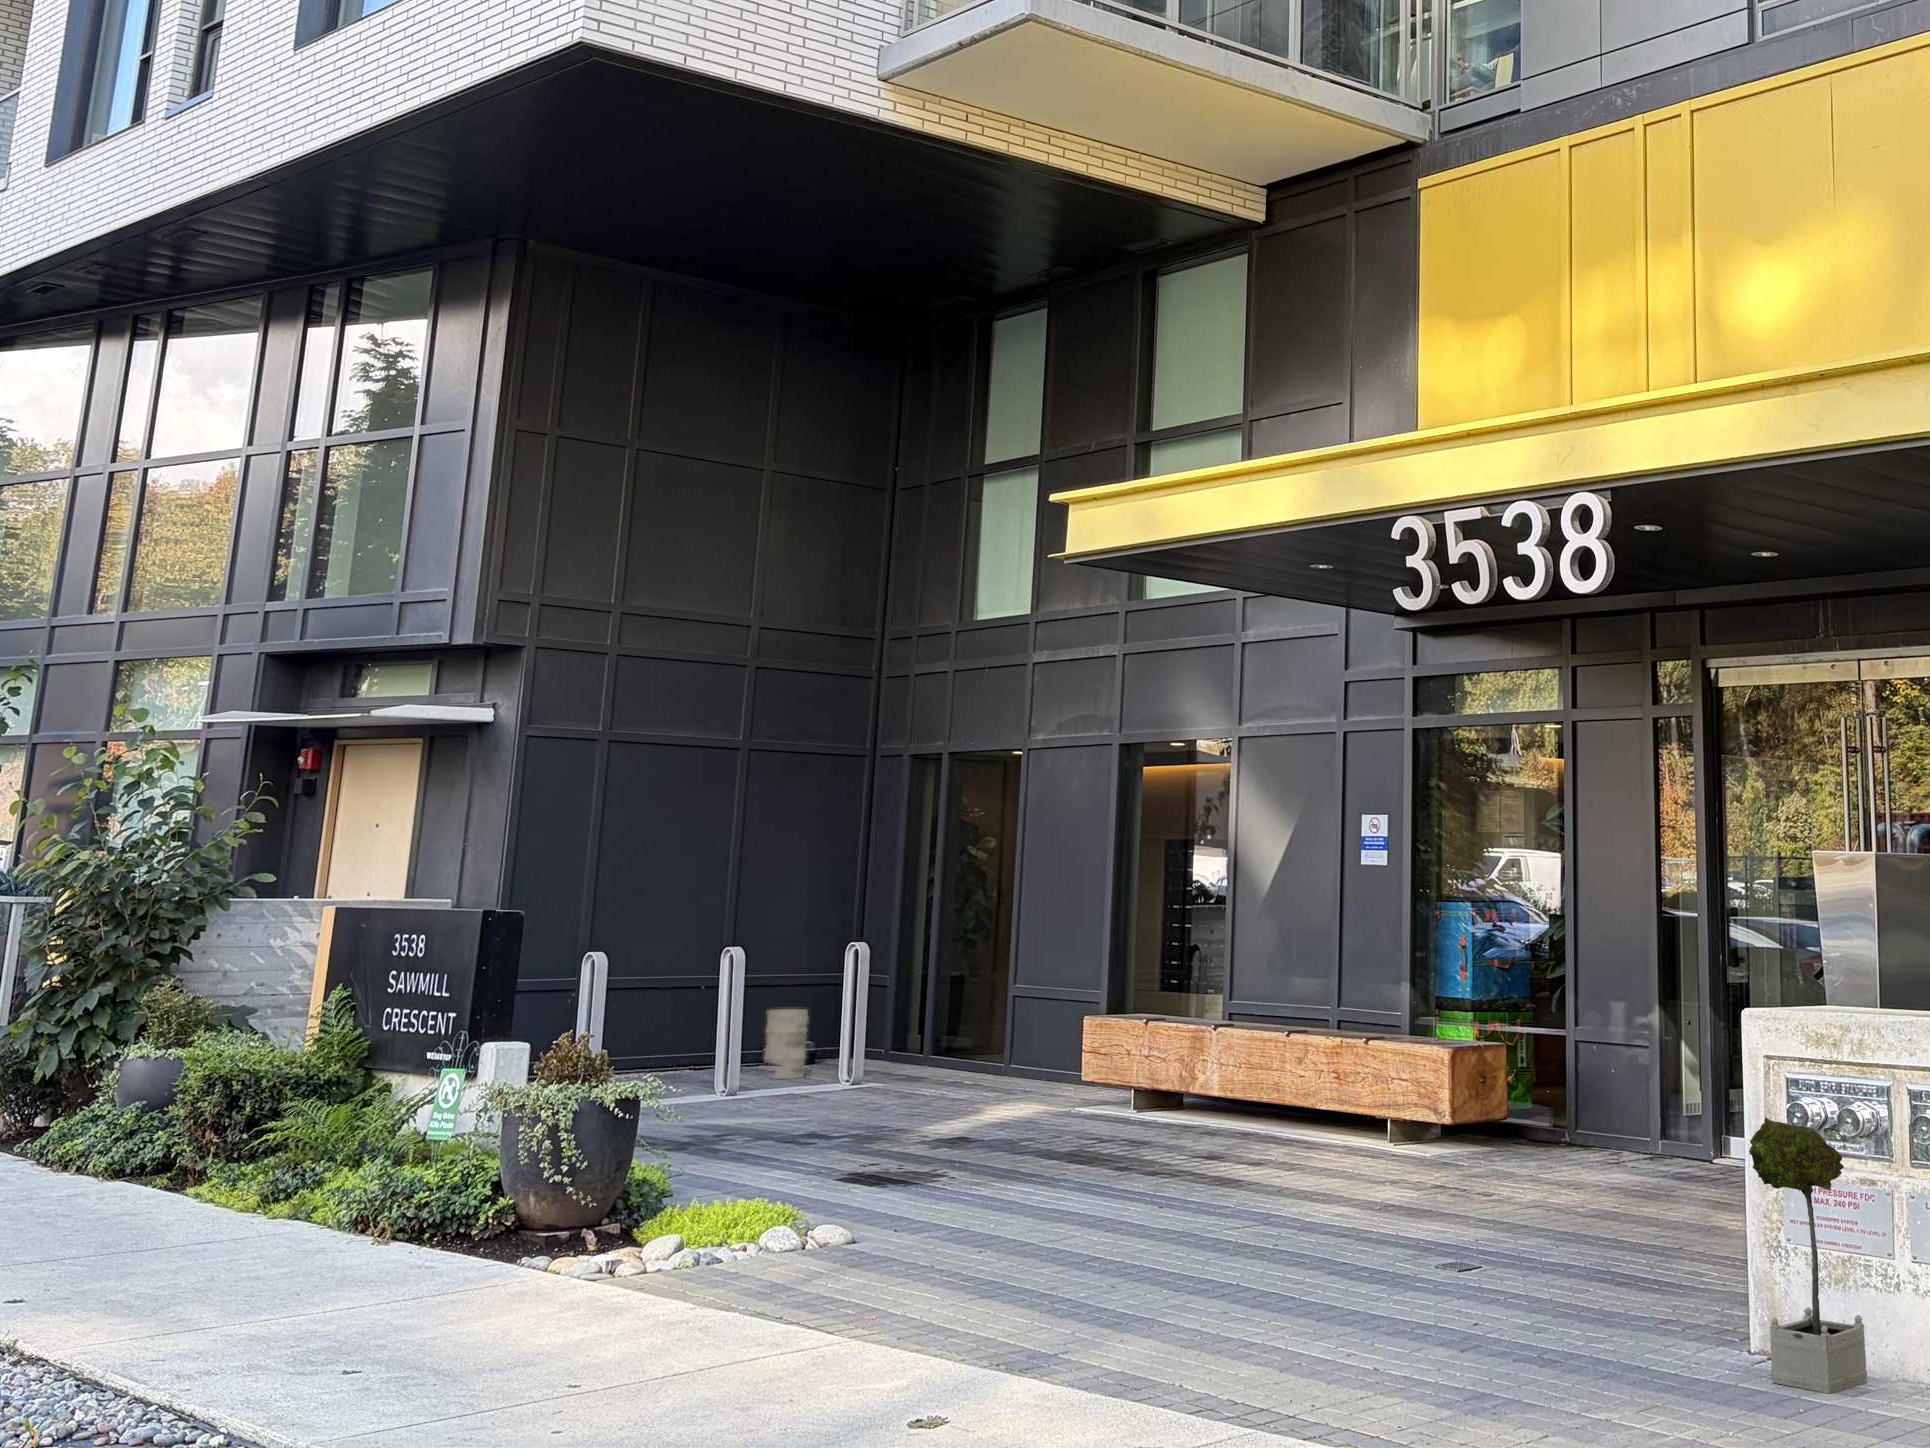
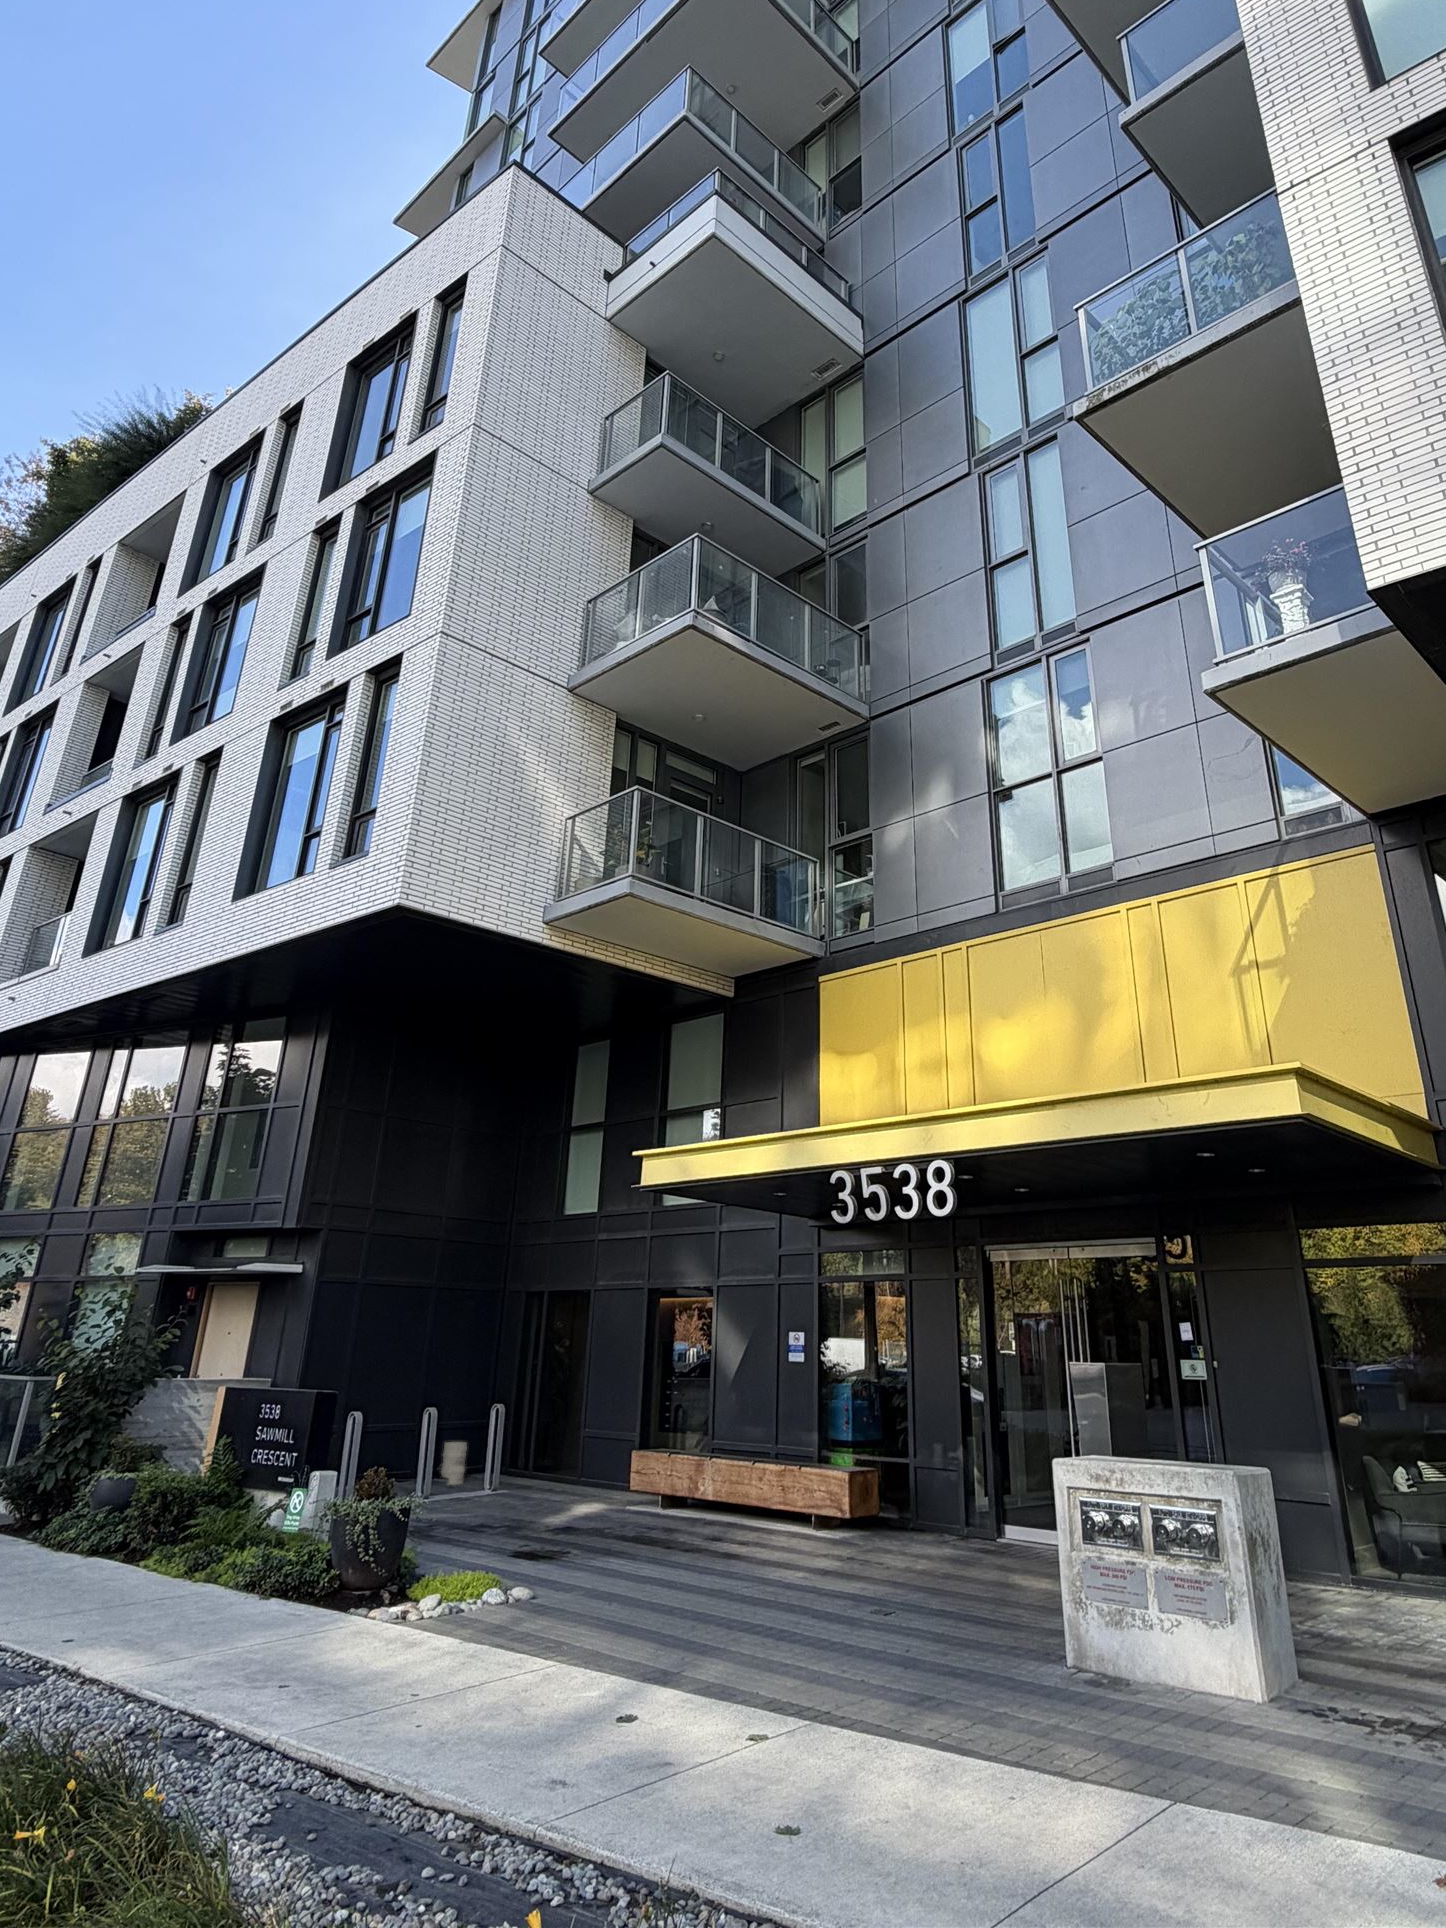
potted tree: present [1749,1117,1867,1394] -> none [1060,1523,1133,1691]

